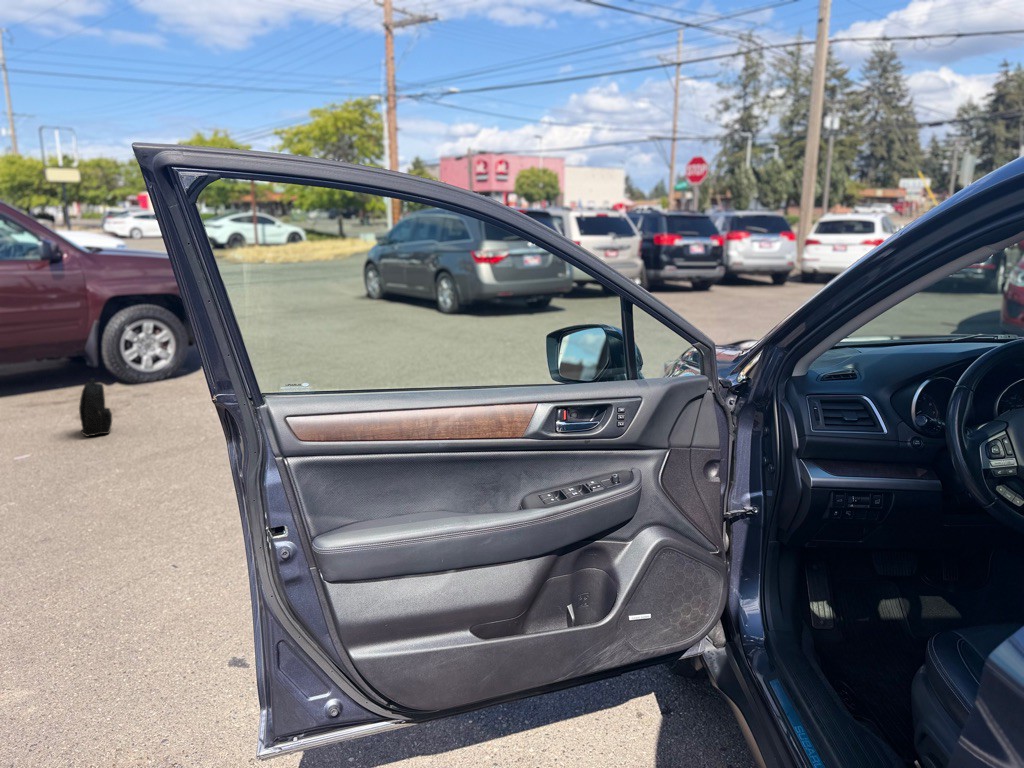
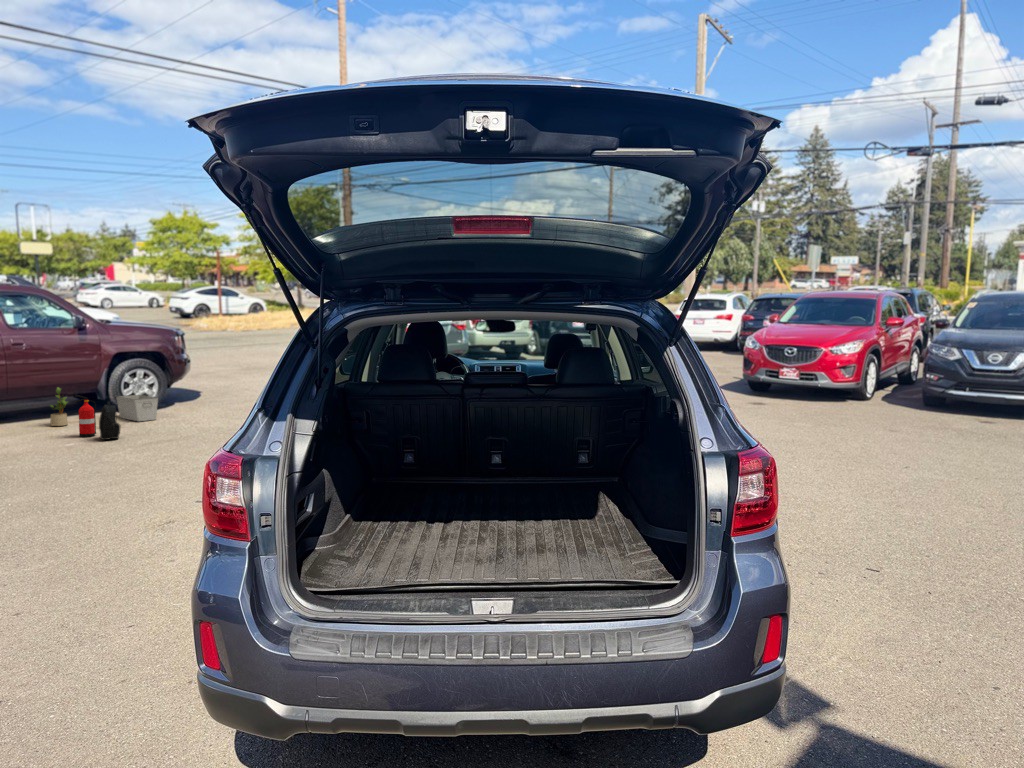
potted plant: none [15,351,44,407] -> present [50,387,68,426]
storage bin: none [114,357,172,398] -> present [117,395,158,421]
fire extinguisher: none [42,368,79,430] -> present [75,396,96,437]

